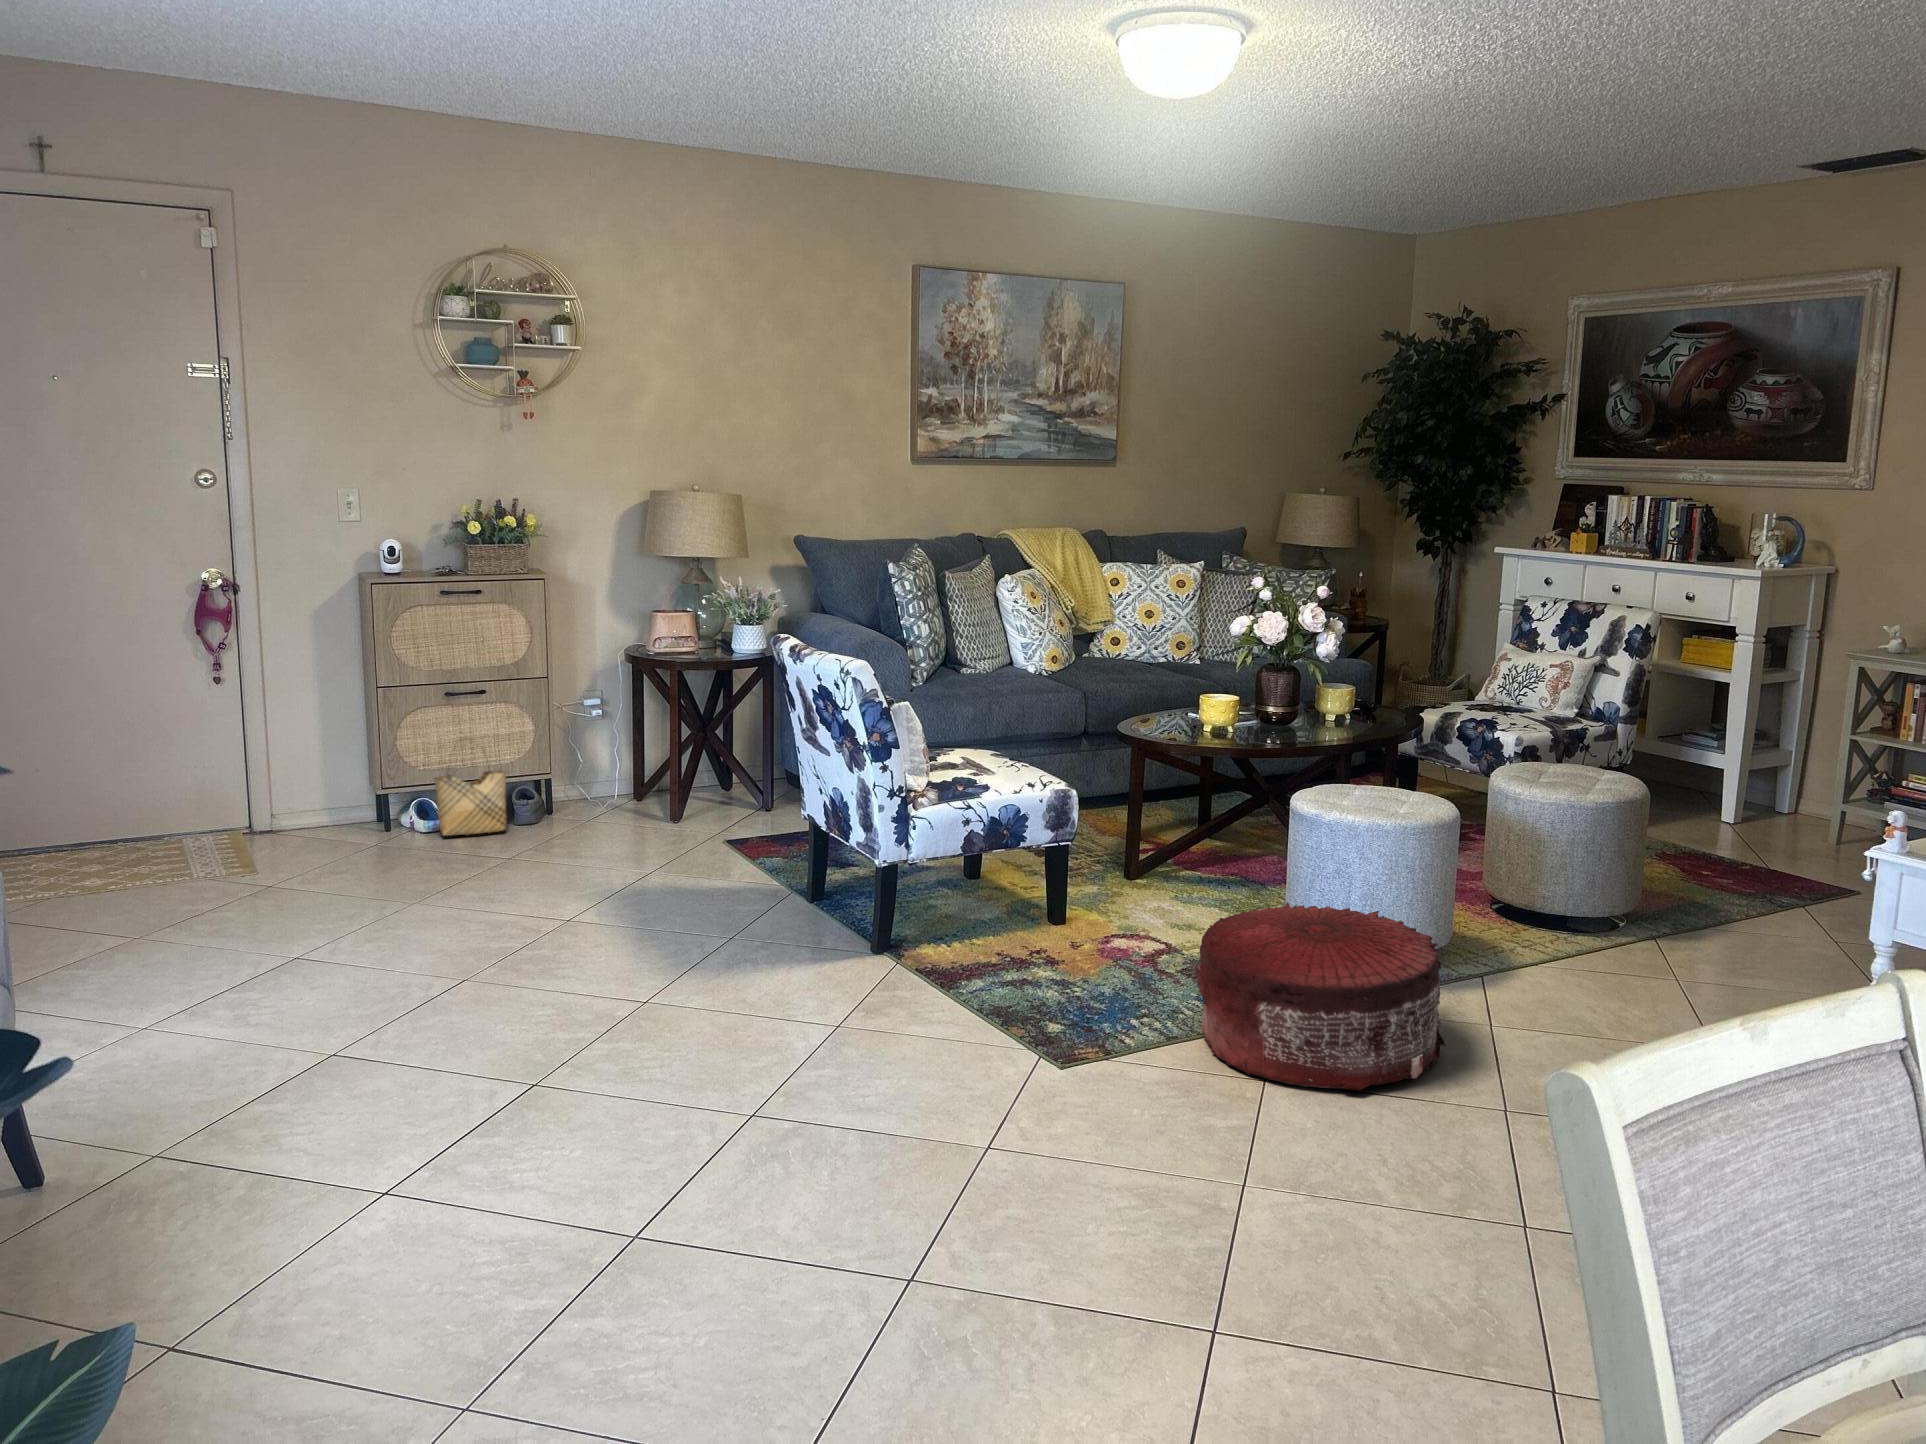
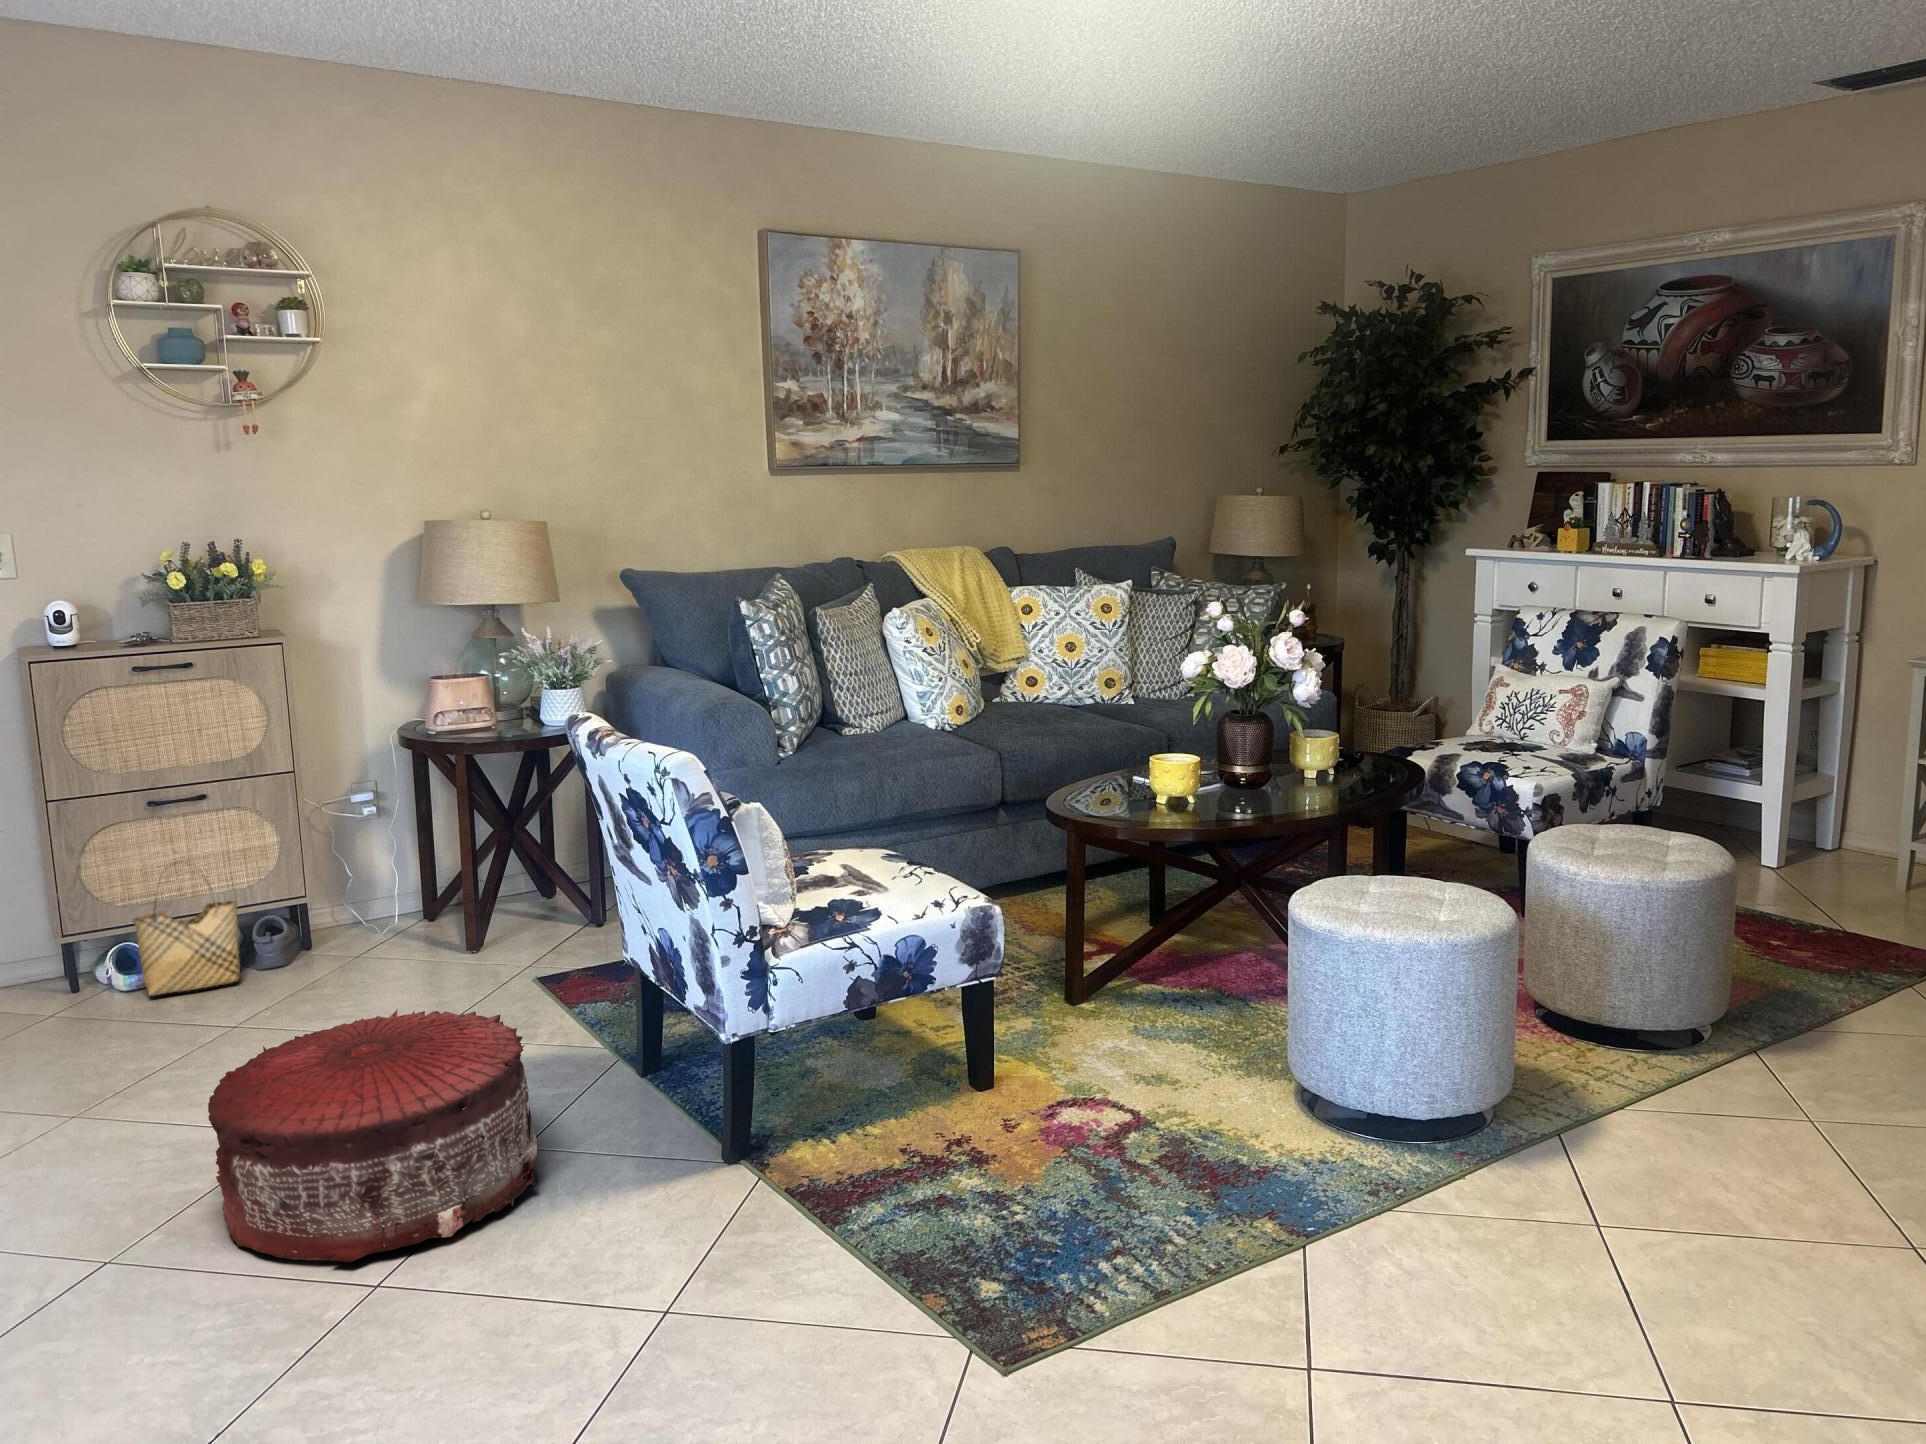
pouf: present [1196,902,1446,1090] -> present [208,1010,537,1262]

